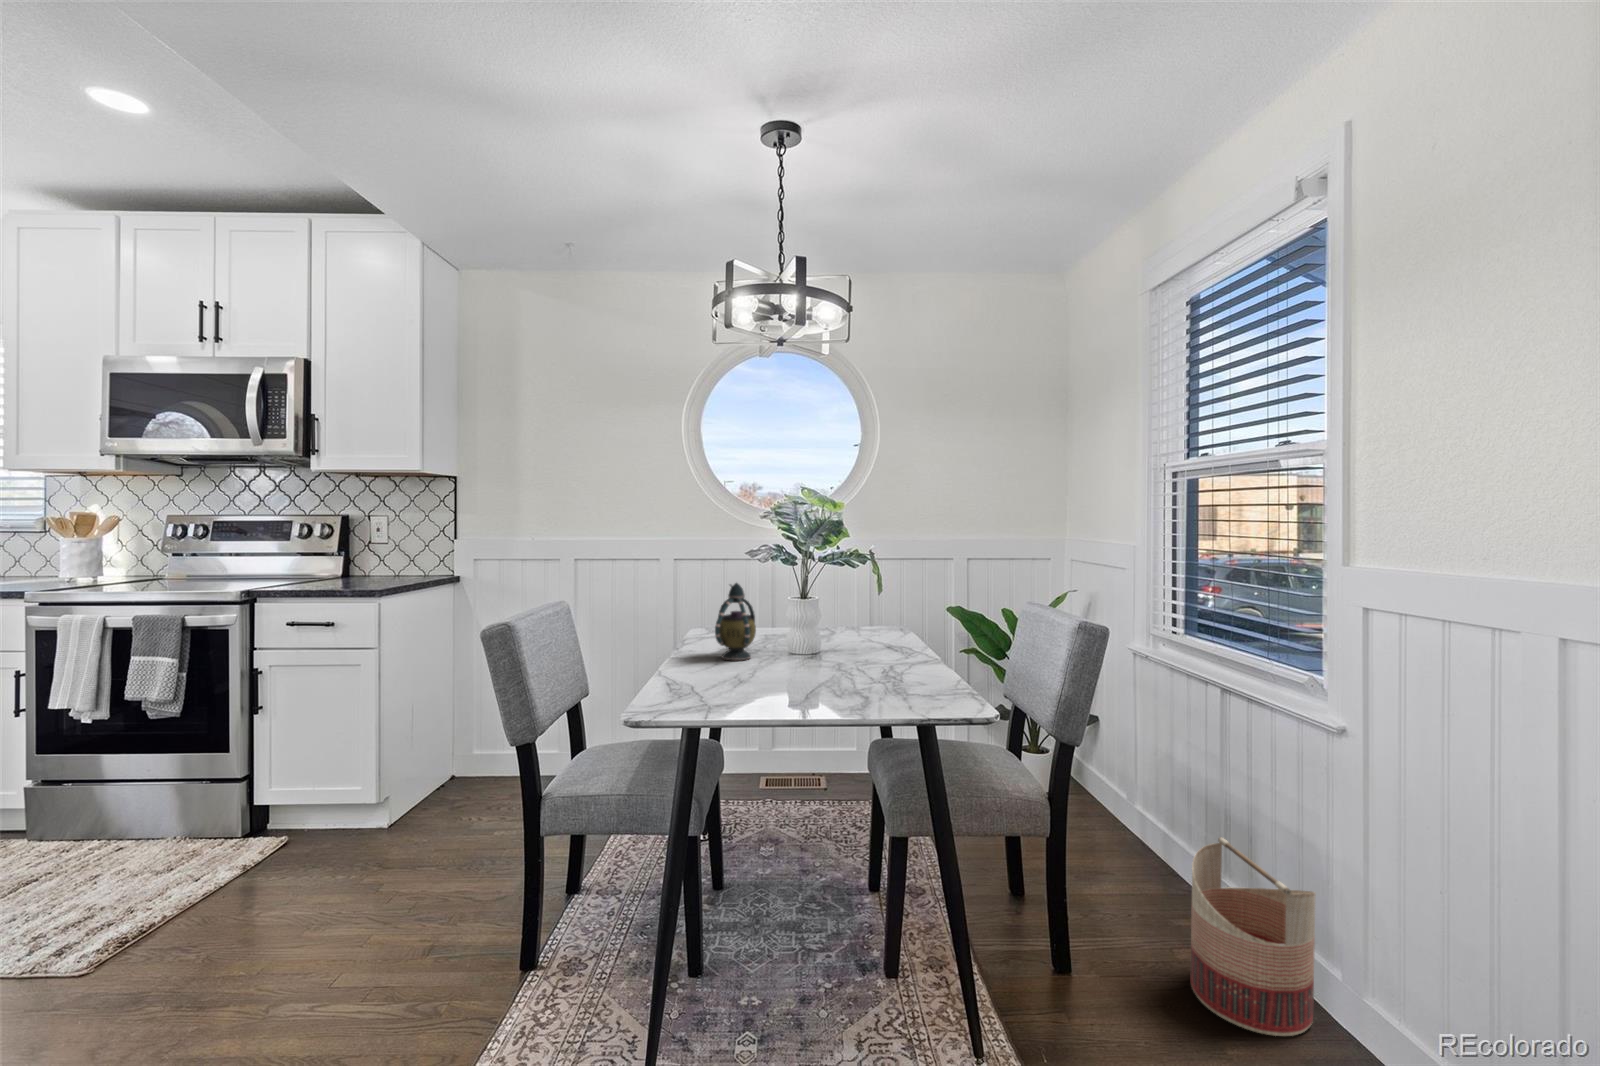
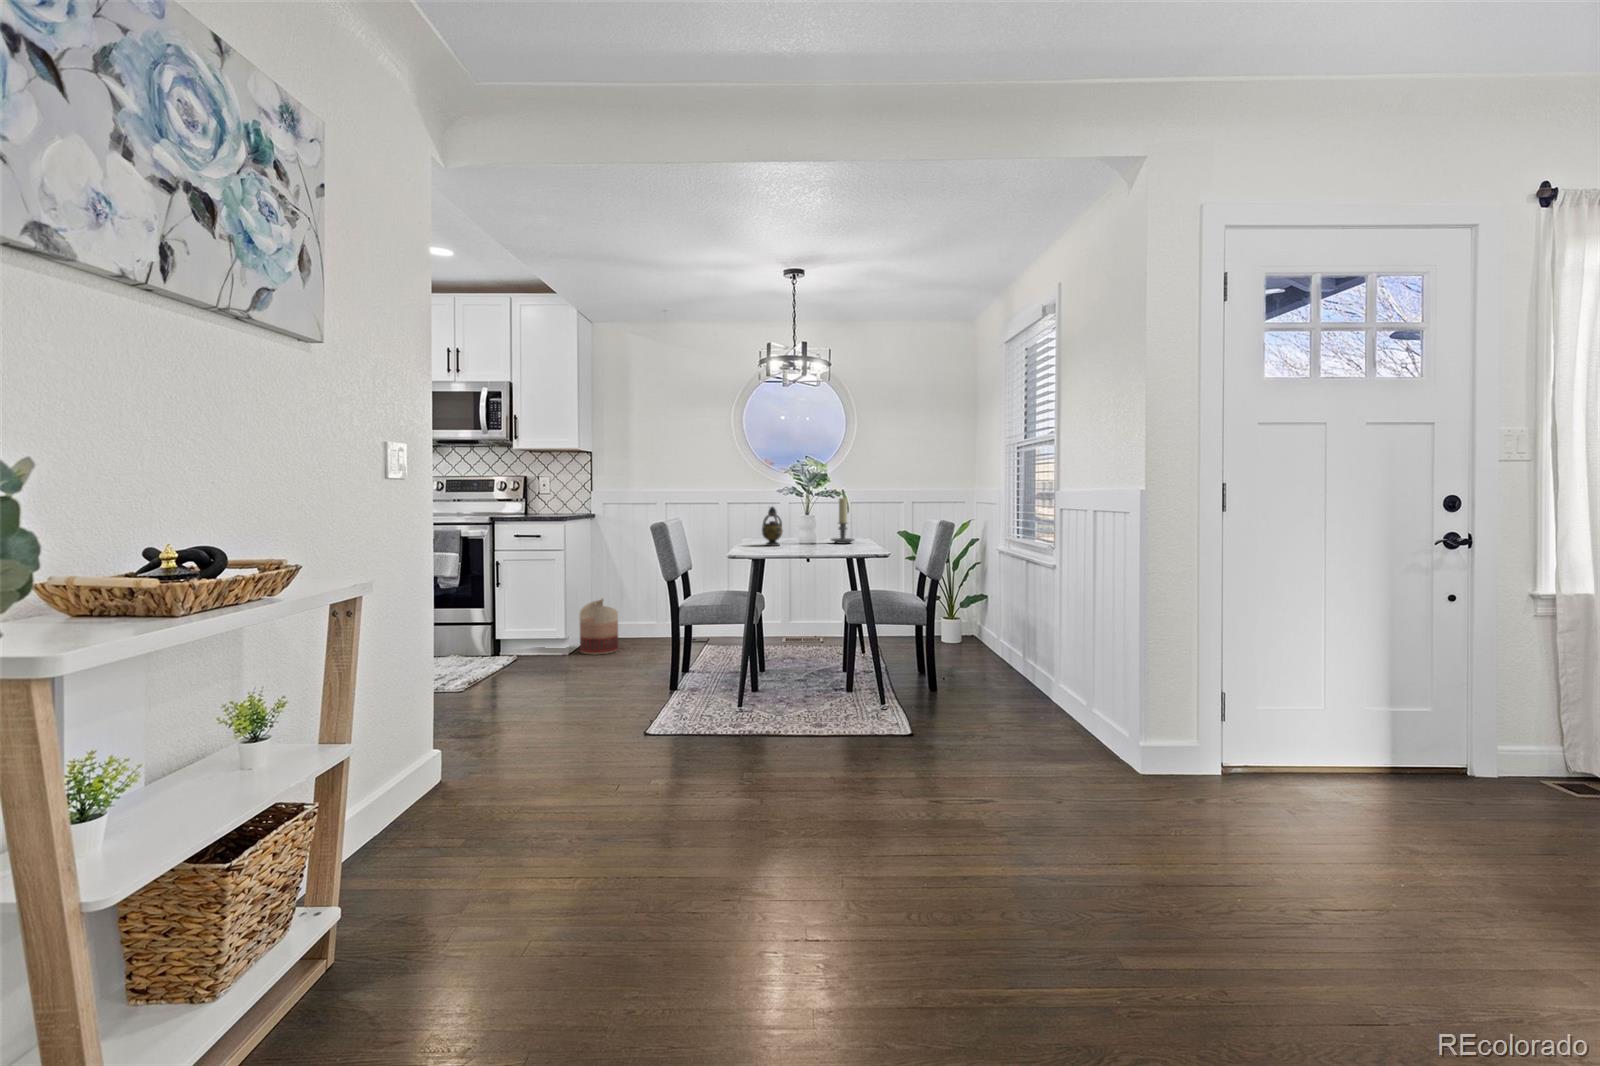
candle holder: none [846,563,891,650] -> present [831,498,855,544]
basket: present [1191,838,1315,1036] -> present [580,599,618,654]

